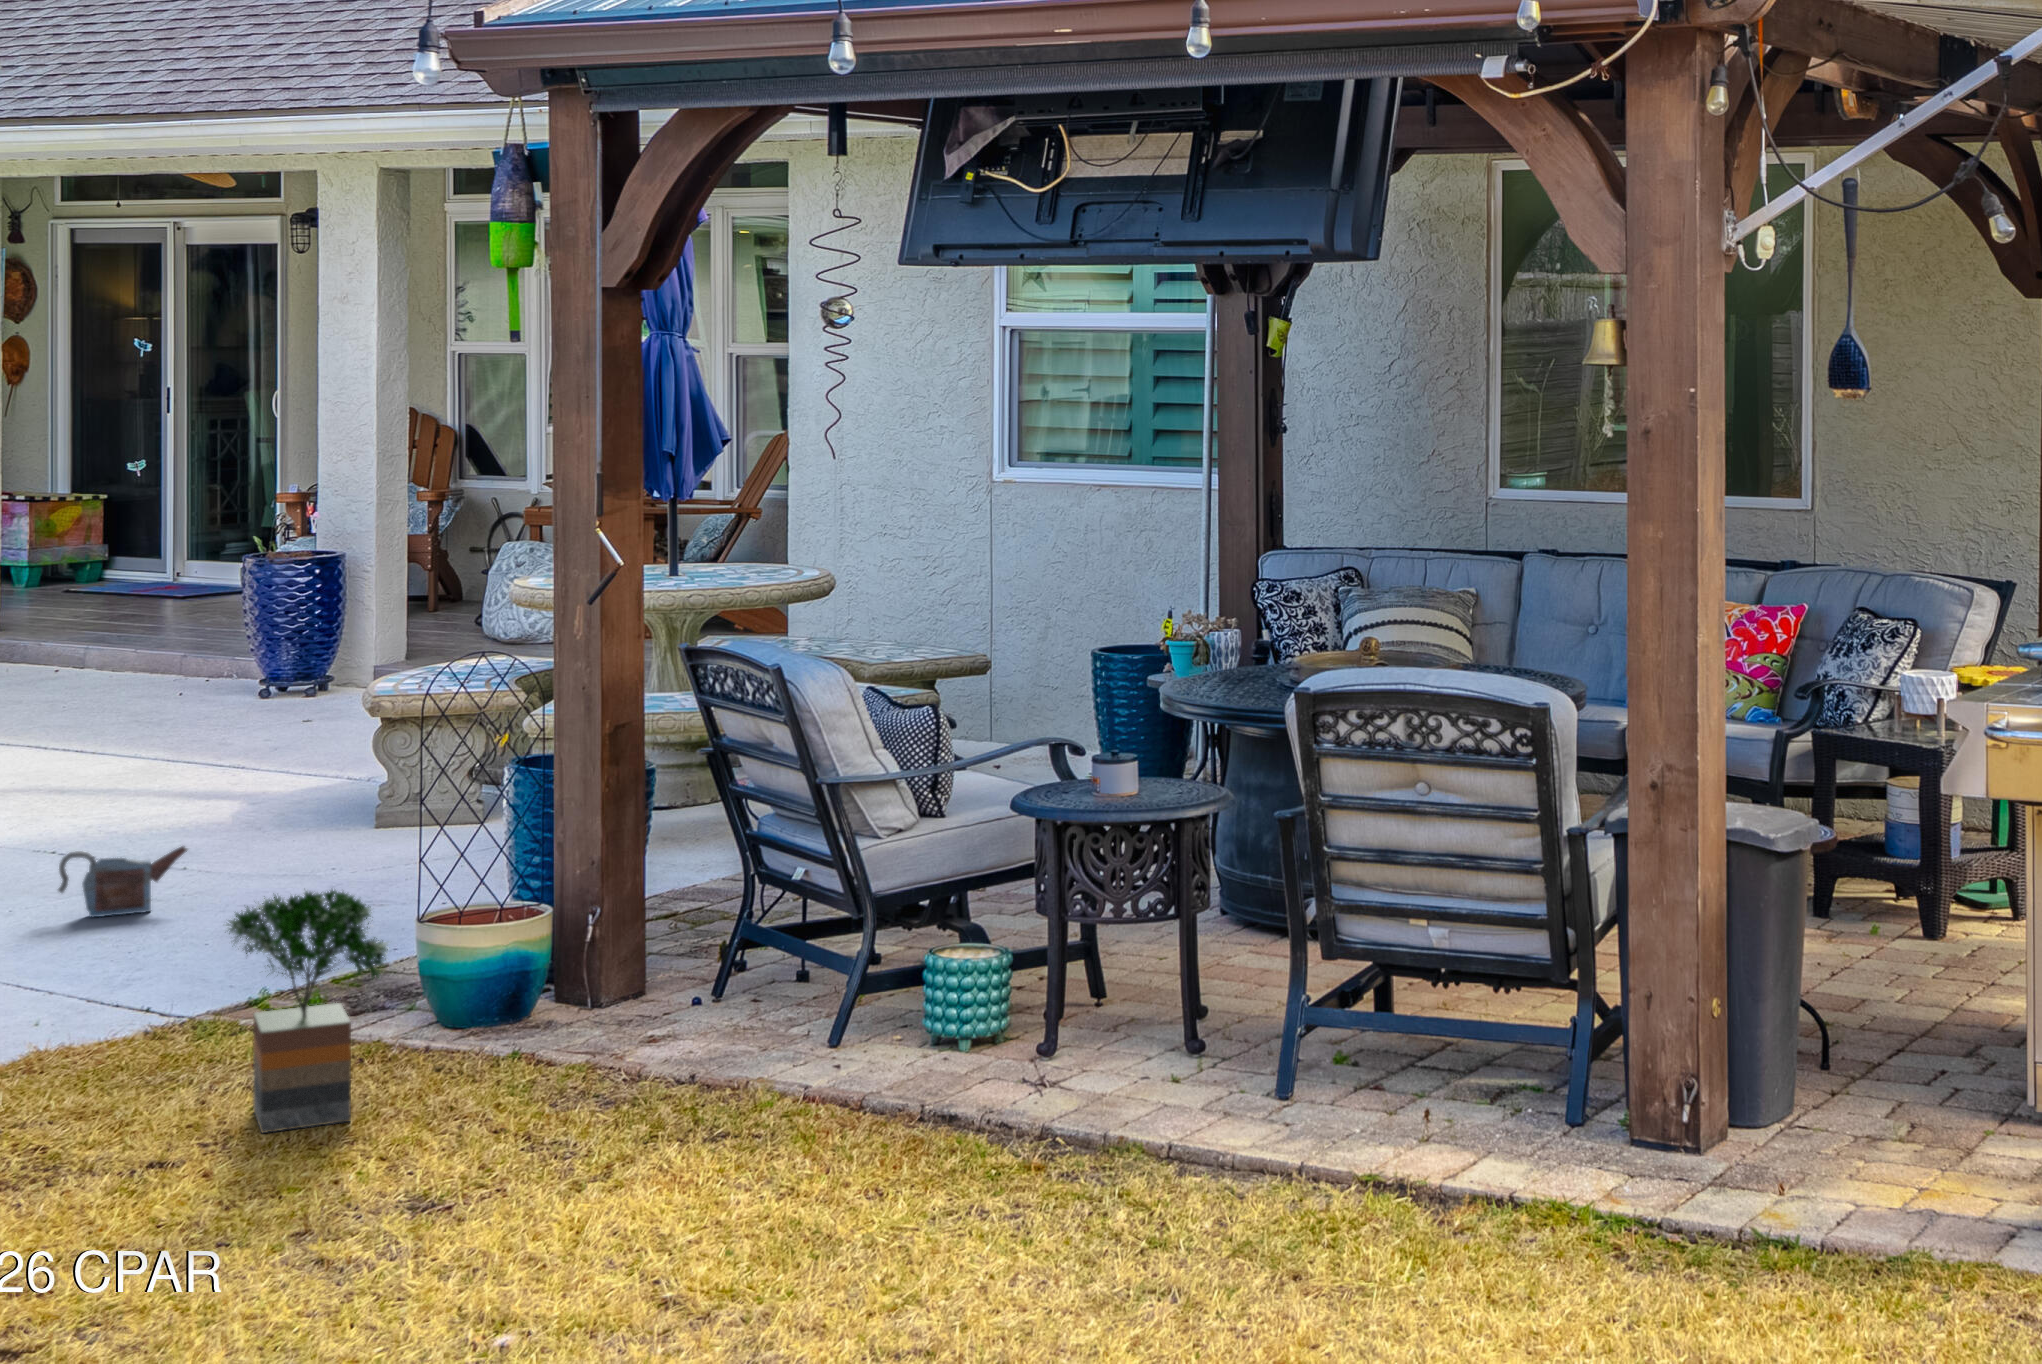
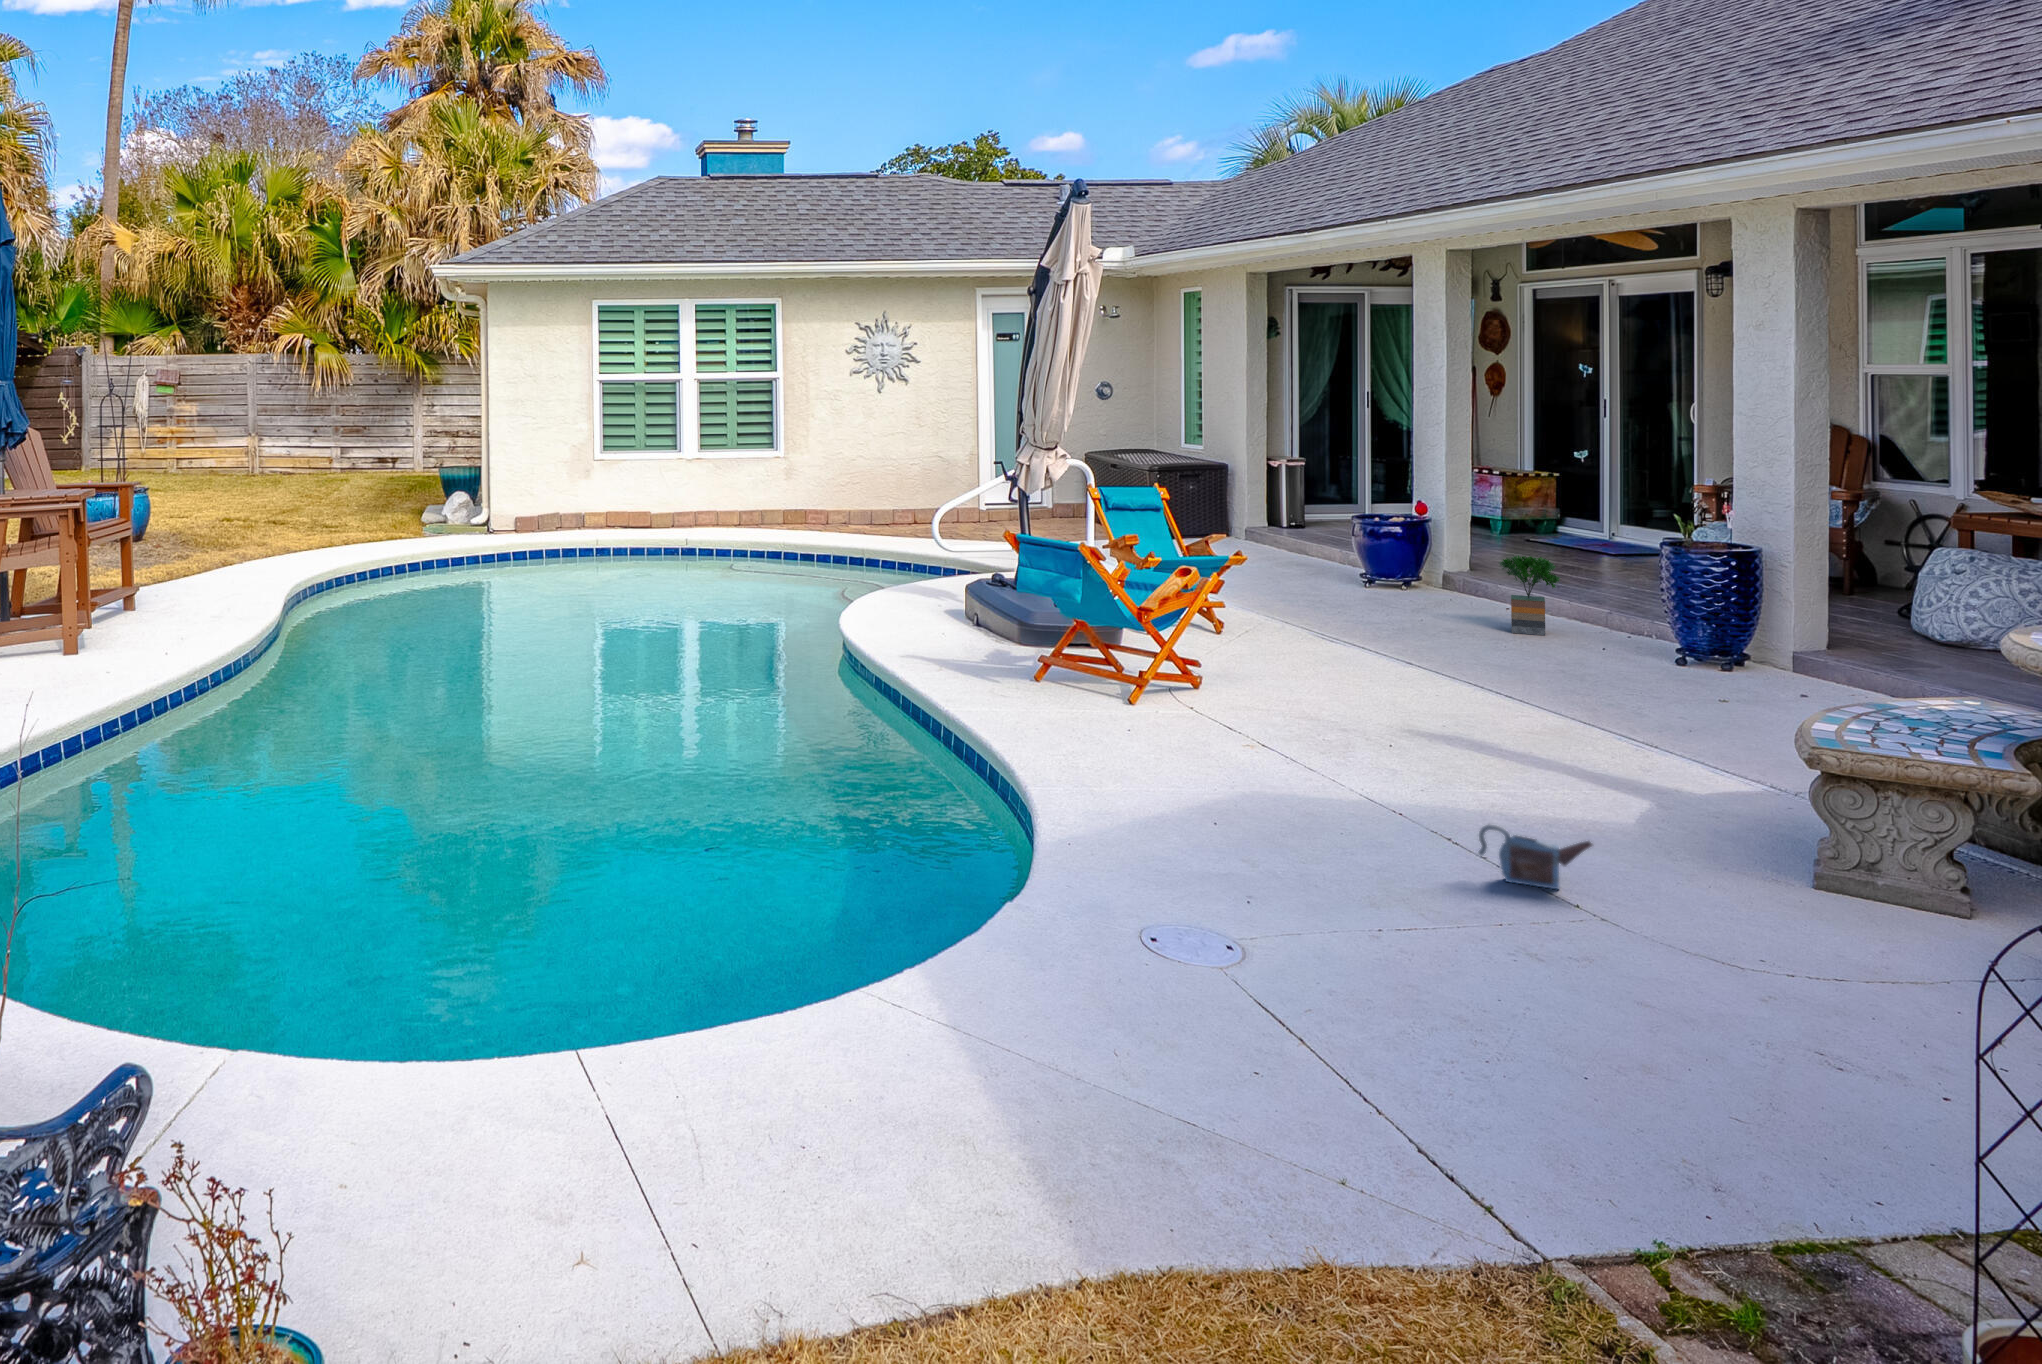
potted tree: present [227,890,388,1133] -> present [1500,555,1560,635]

